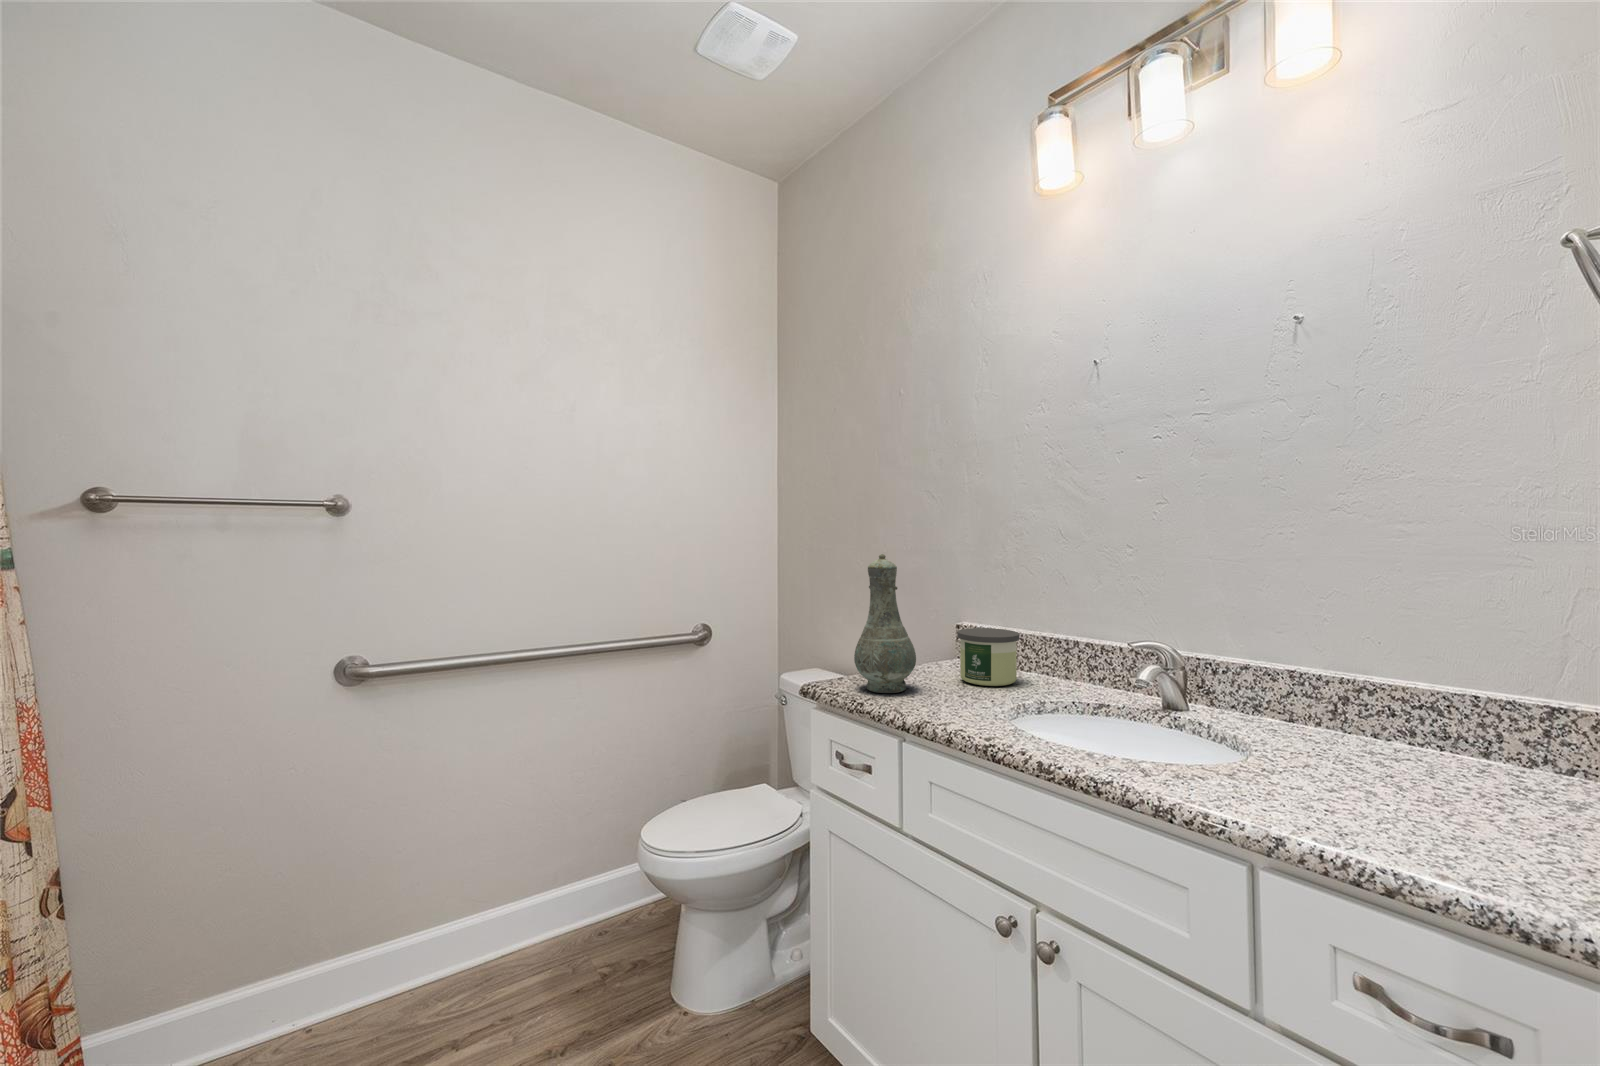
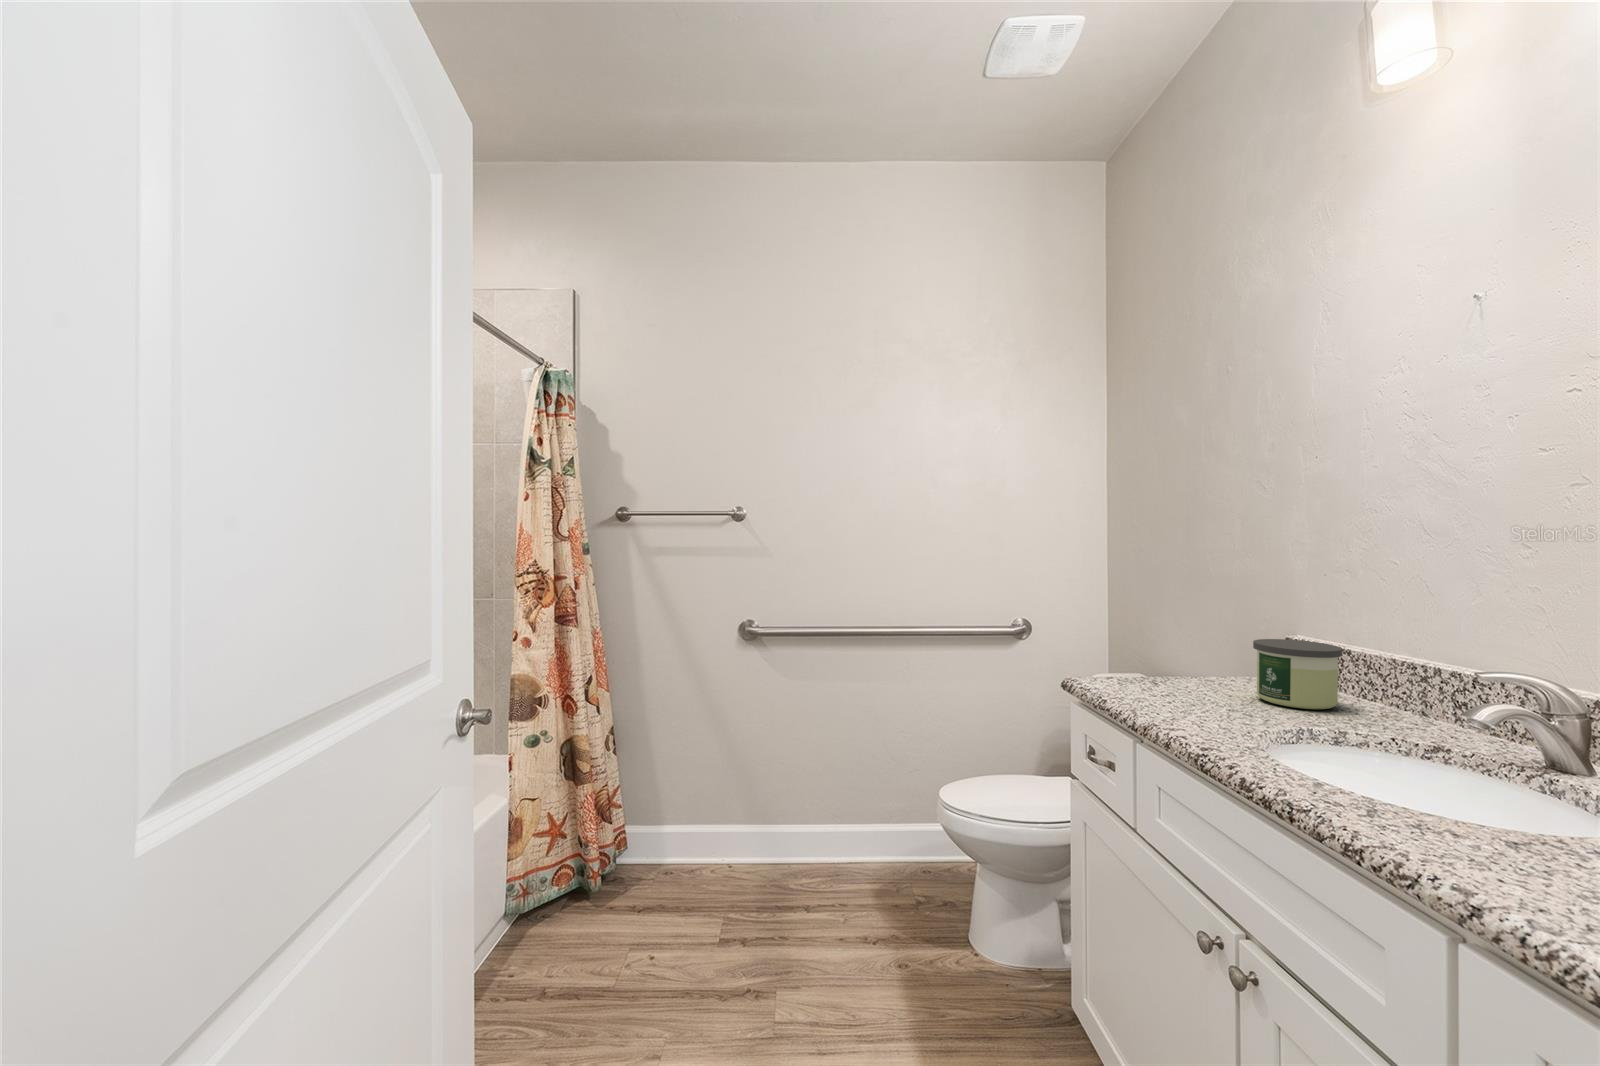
vase: present [854,554,916,693] -> none [1111,548,1186,696]

